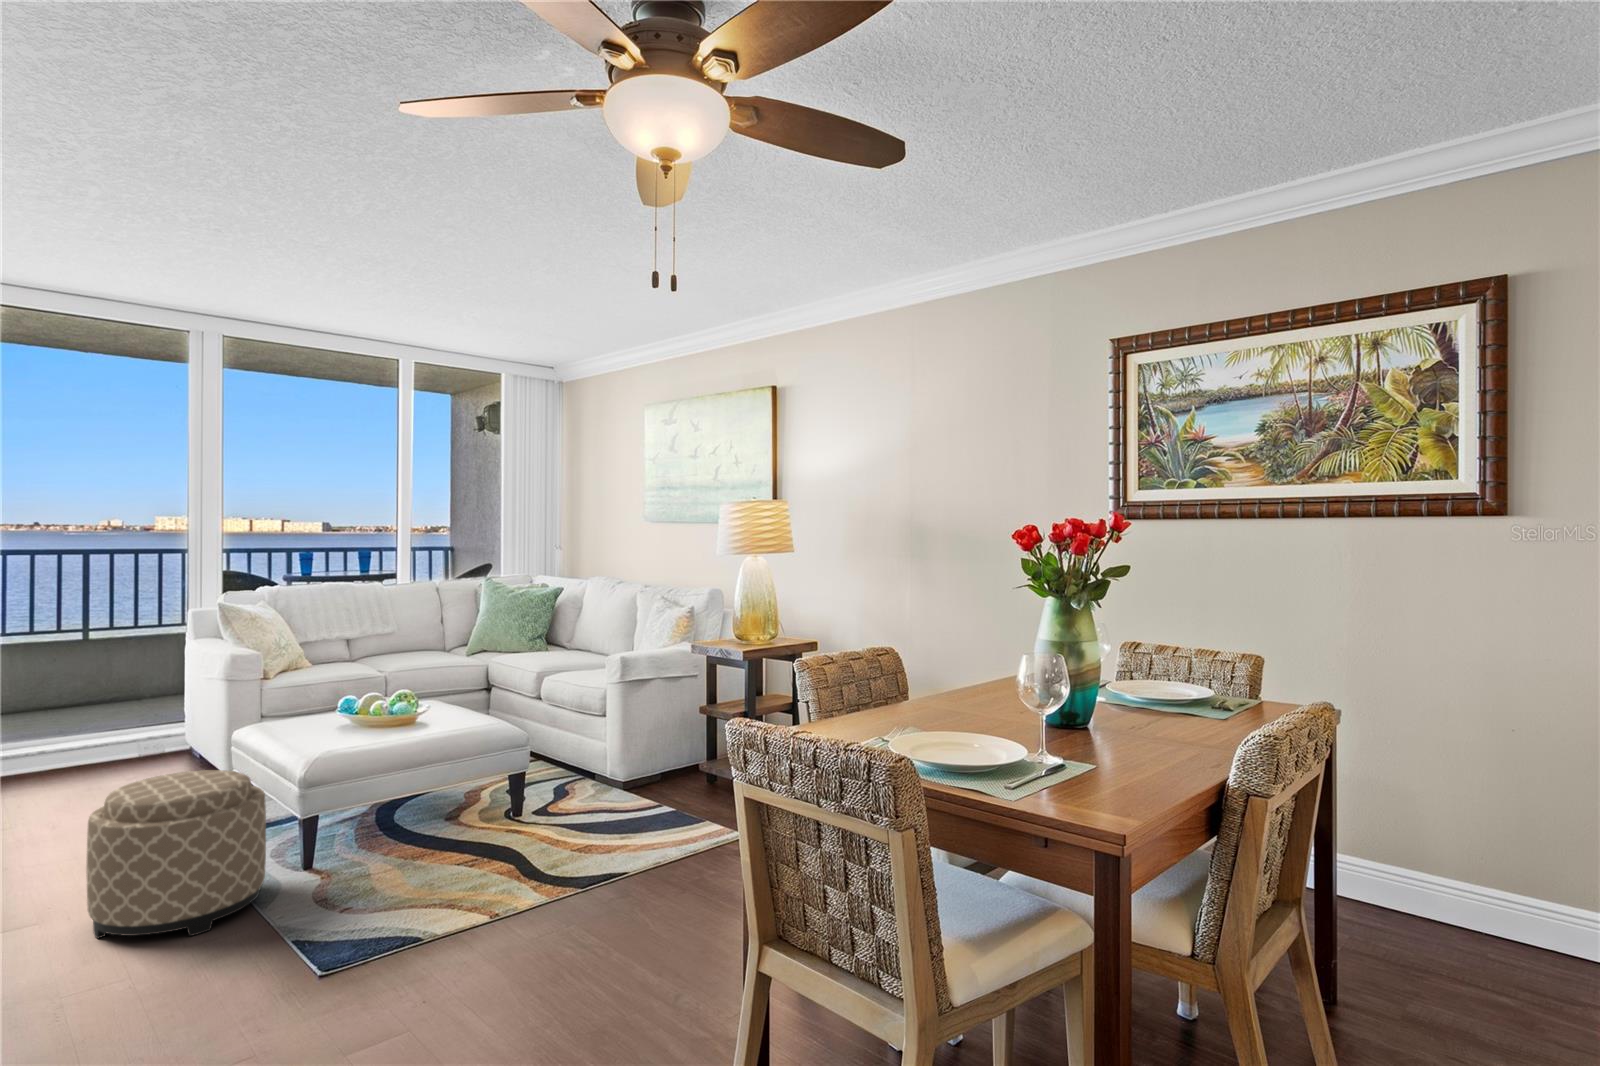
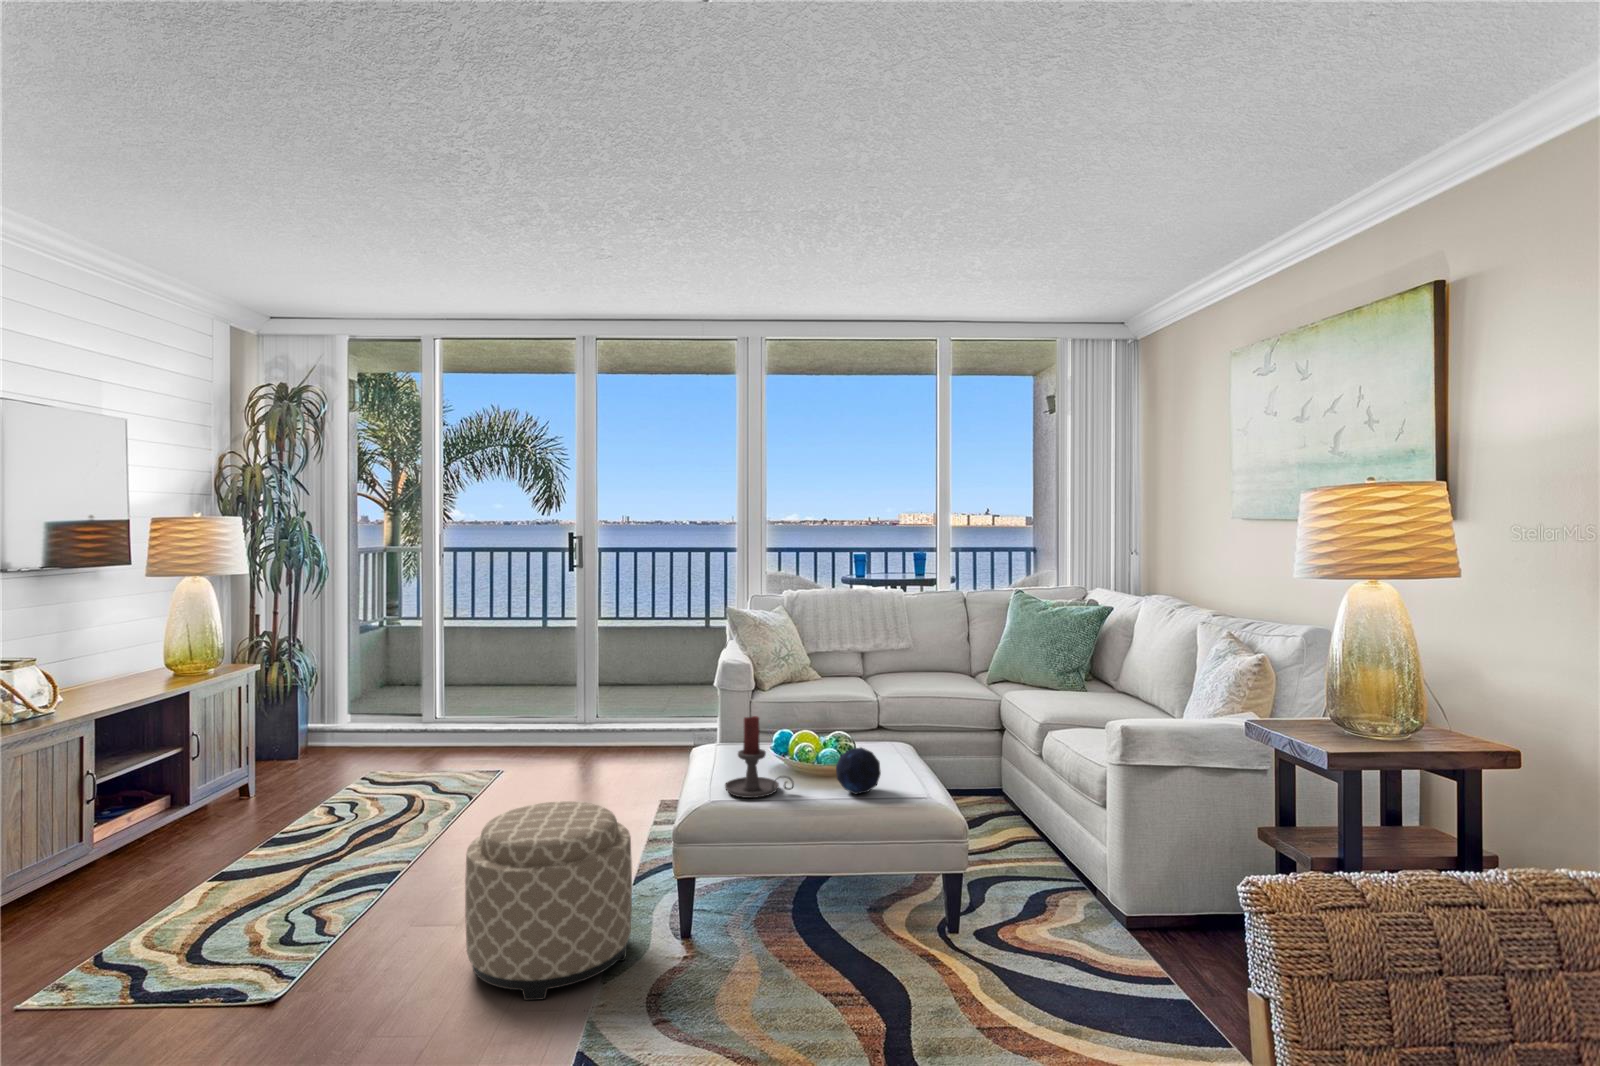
candle holder: none [325,677,391,744] -> present [725,716,794,798]
decorative orb: none [424,692,462,728] -> present [836,748,881,794]

